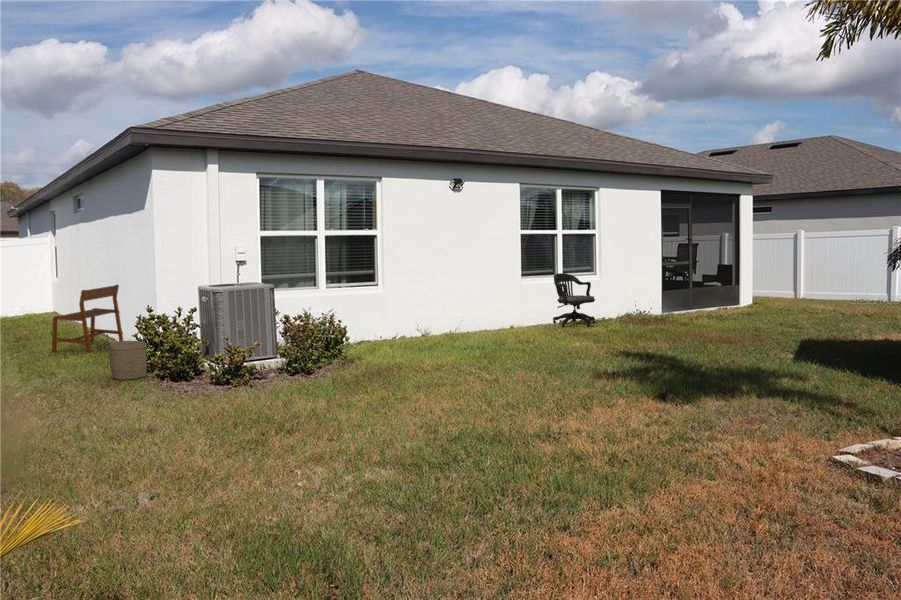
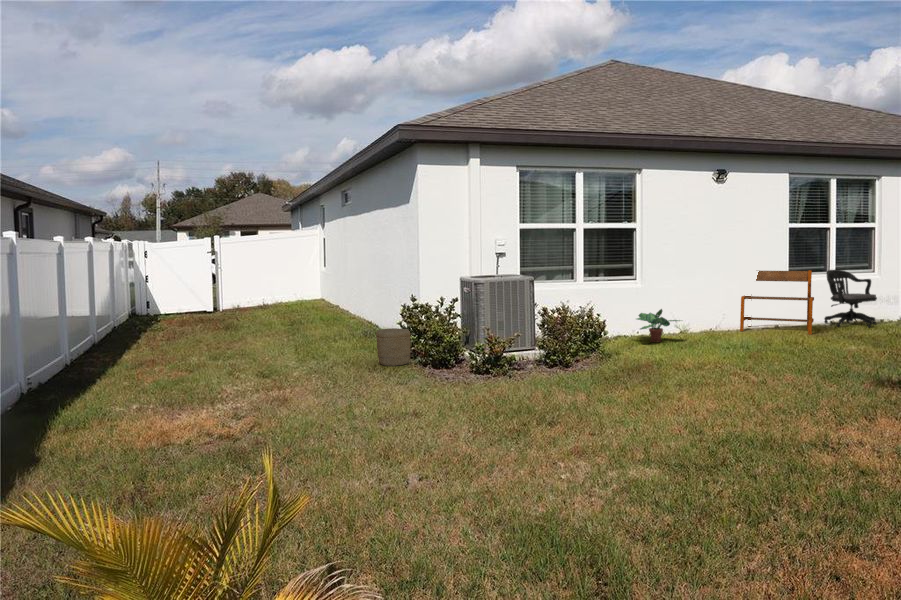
bench: present [52,285,123,352] -> present [740,270,814,334]
potted plant: none [376,314,424,347] -> present [637,309,680,342]

